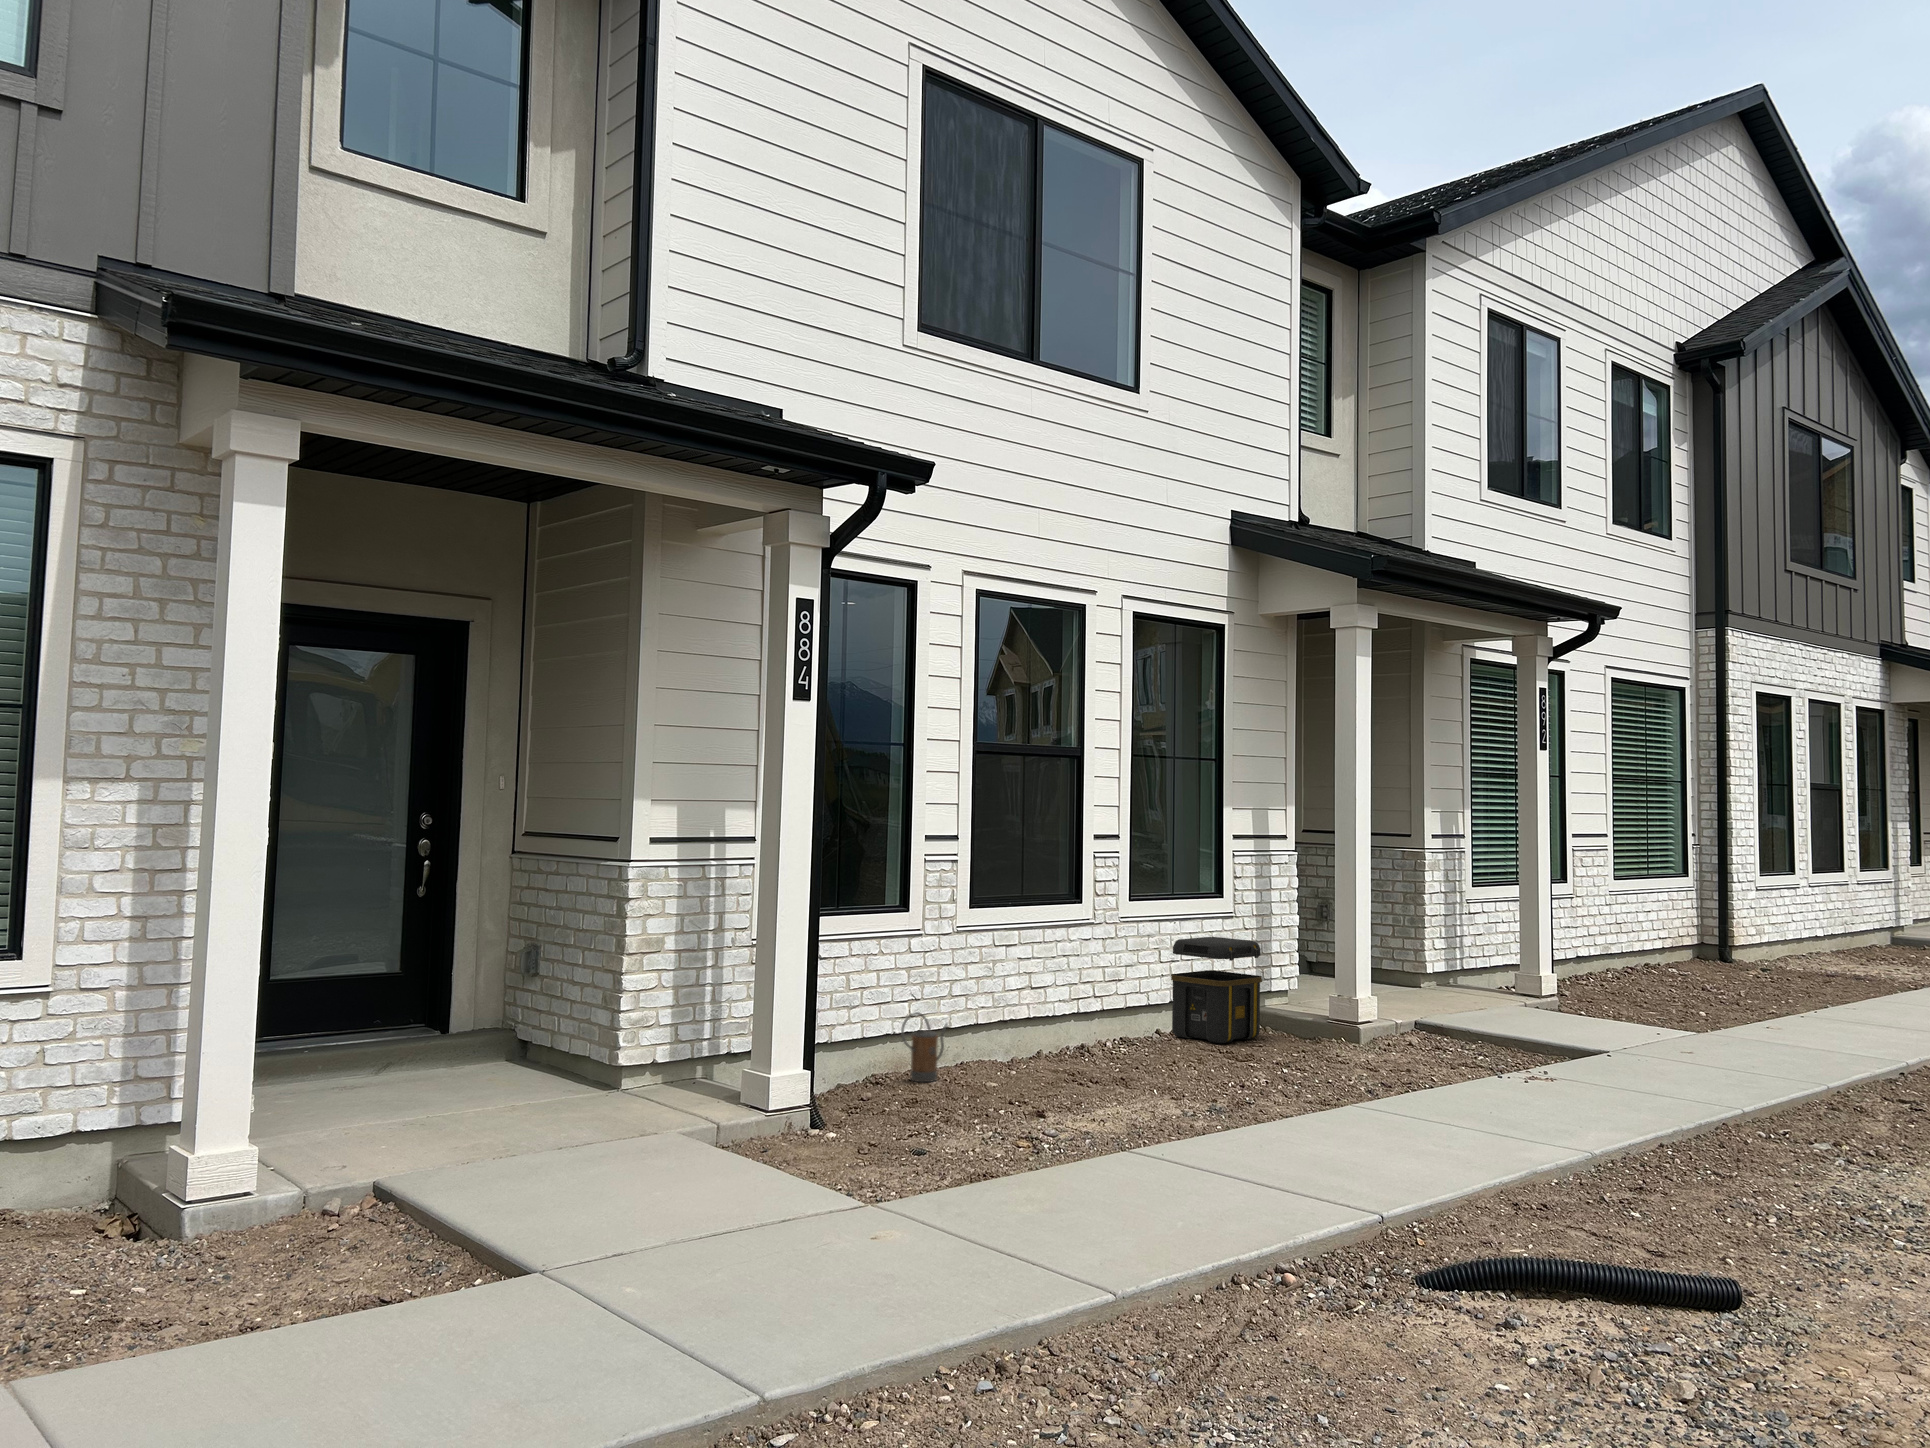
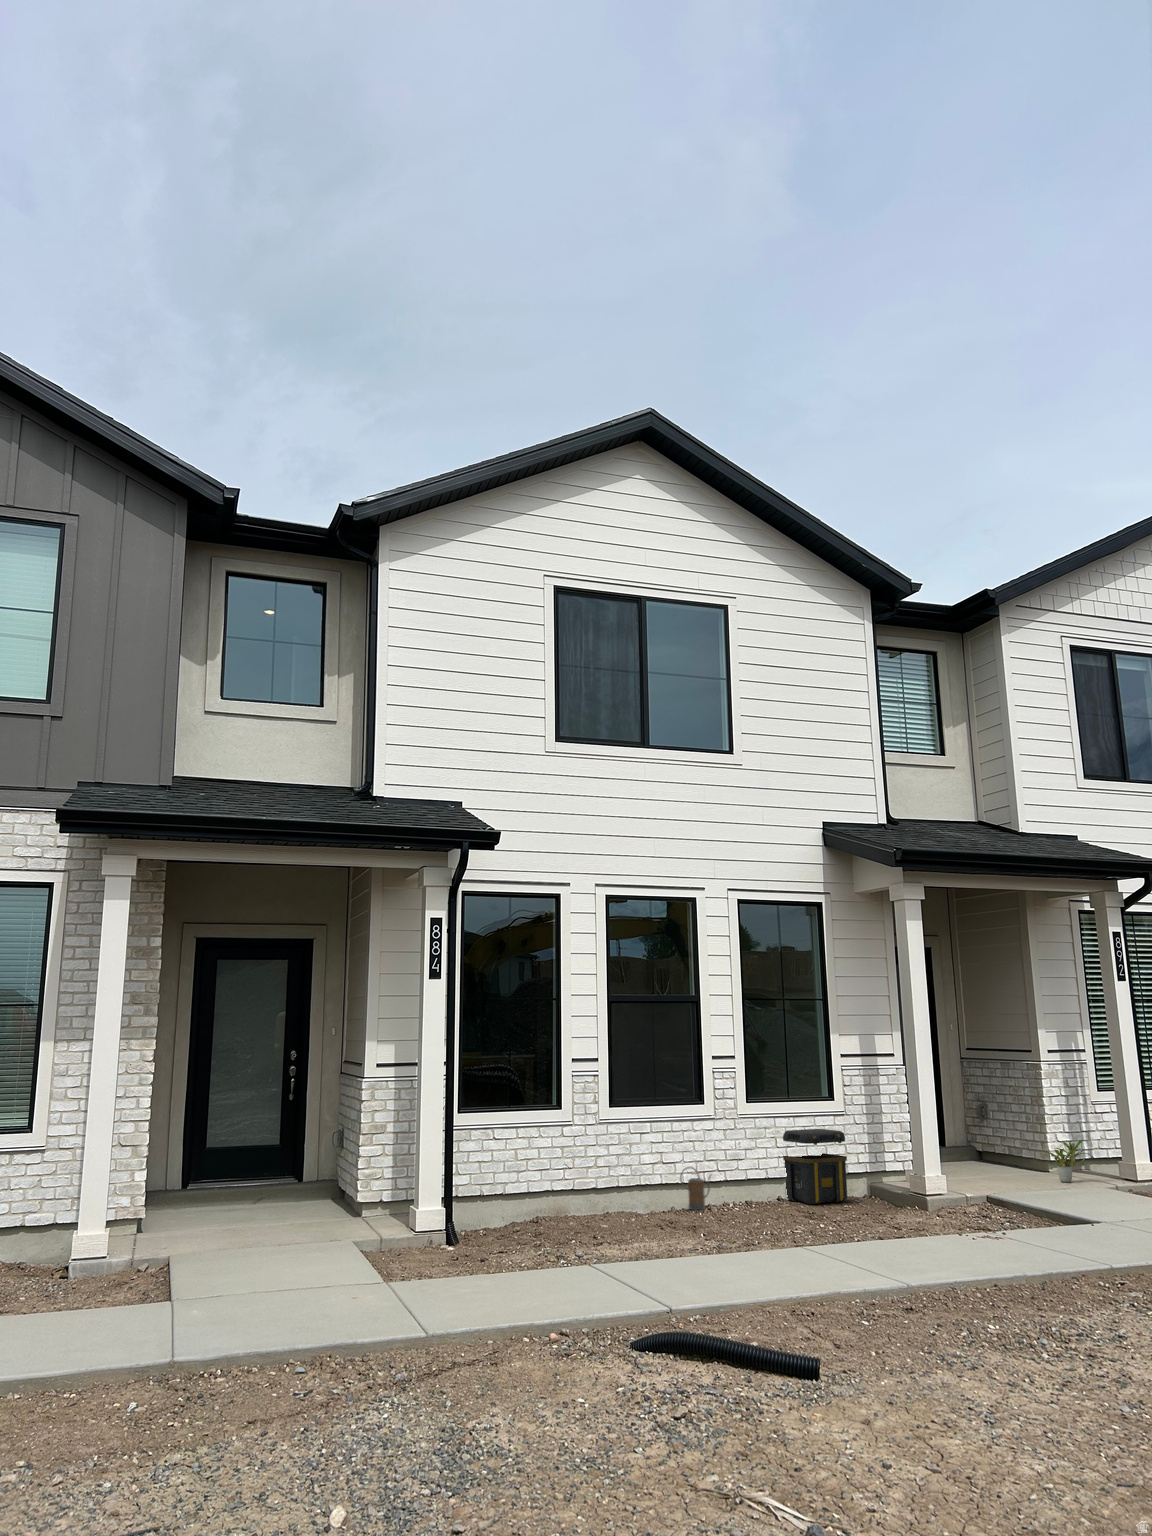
potted plant: none [1418,947,1475,1002] -> present [1040,1139,1090,1183]
watering can: present [901,1012,948,1082] -> present [680,1167,711,1210]

